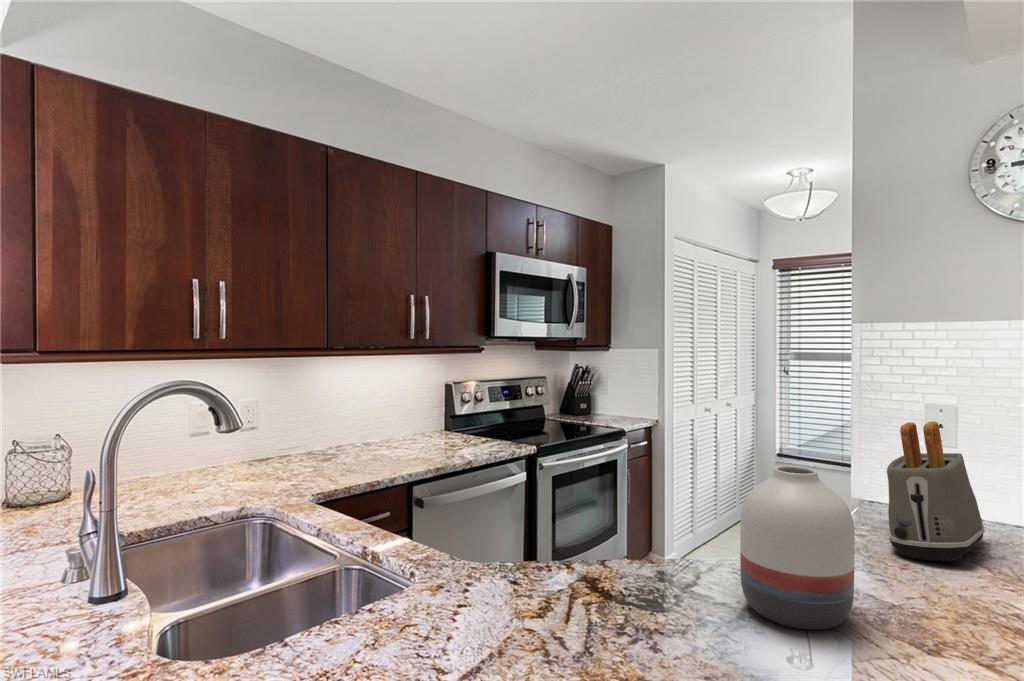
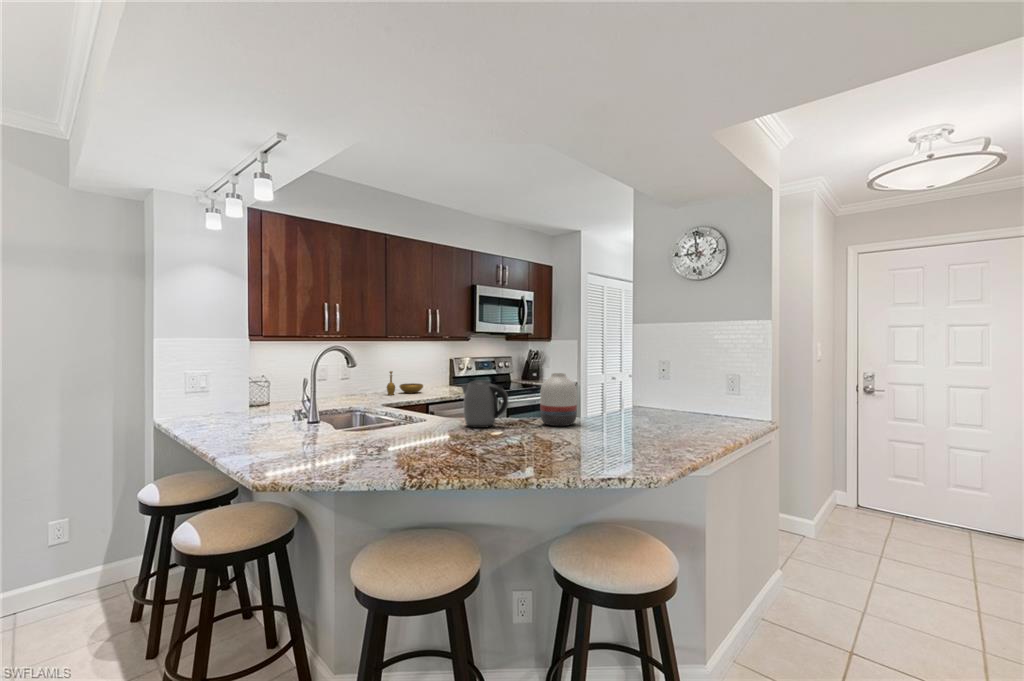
decorative bowl: none [329,412,399,459] -> present [387,371,423,395]
toaster: present [887,421,985,566] -> none [618,363,663,417]
kettle: none [522,491,663,644] -> present [461,380,508,428]

